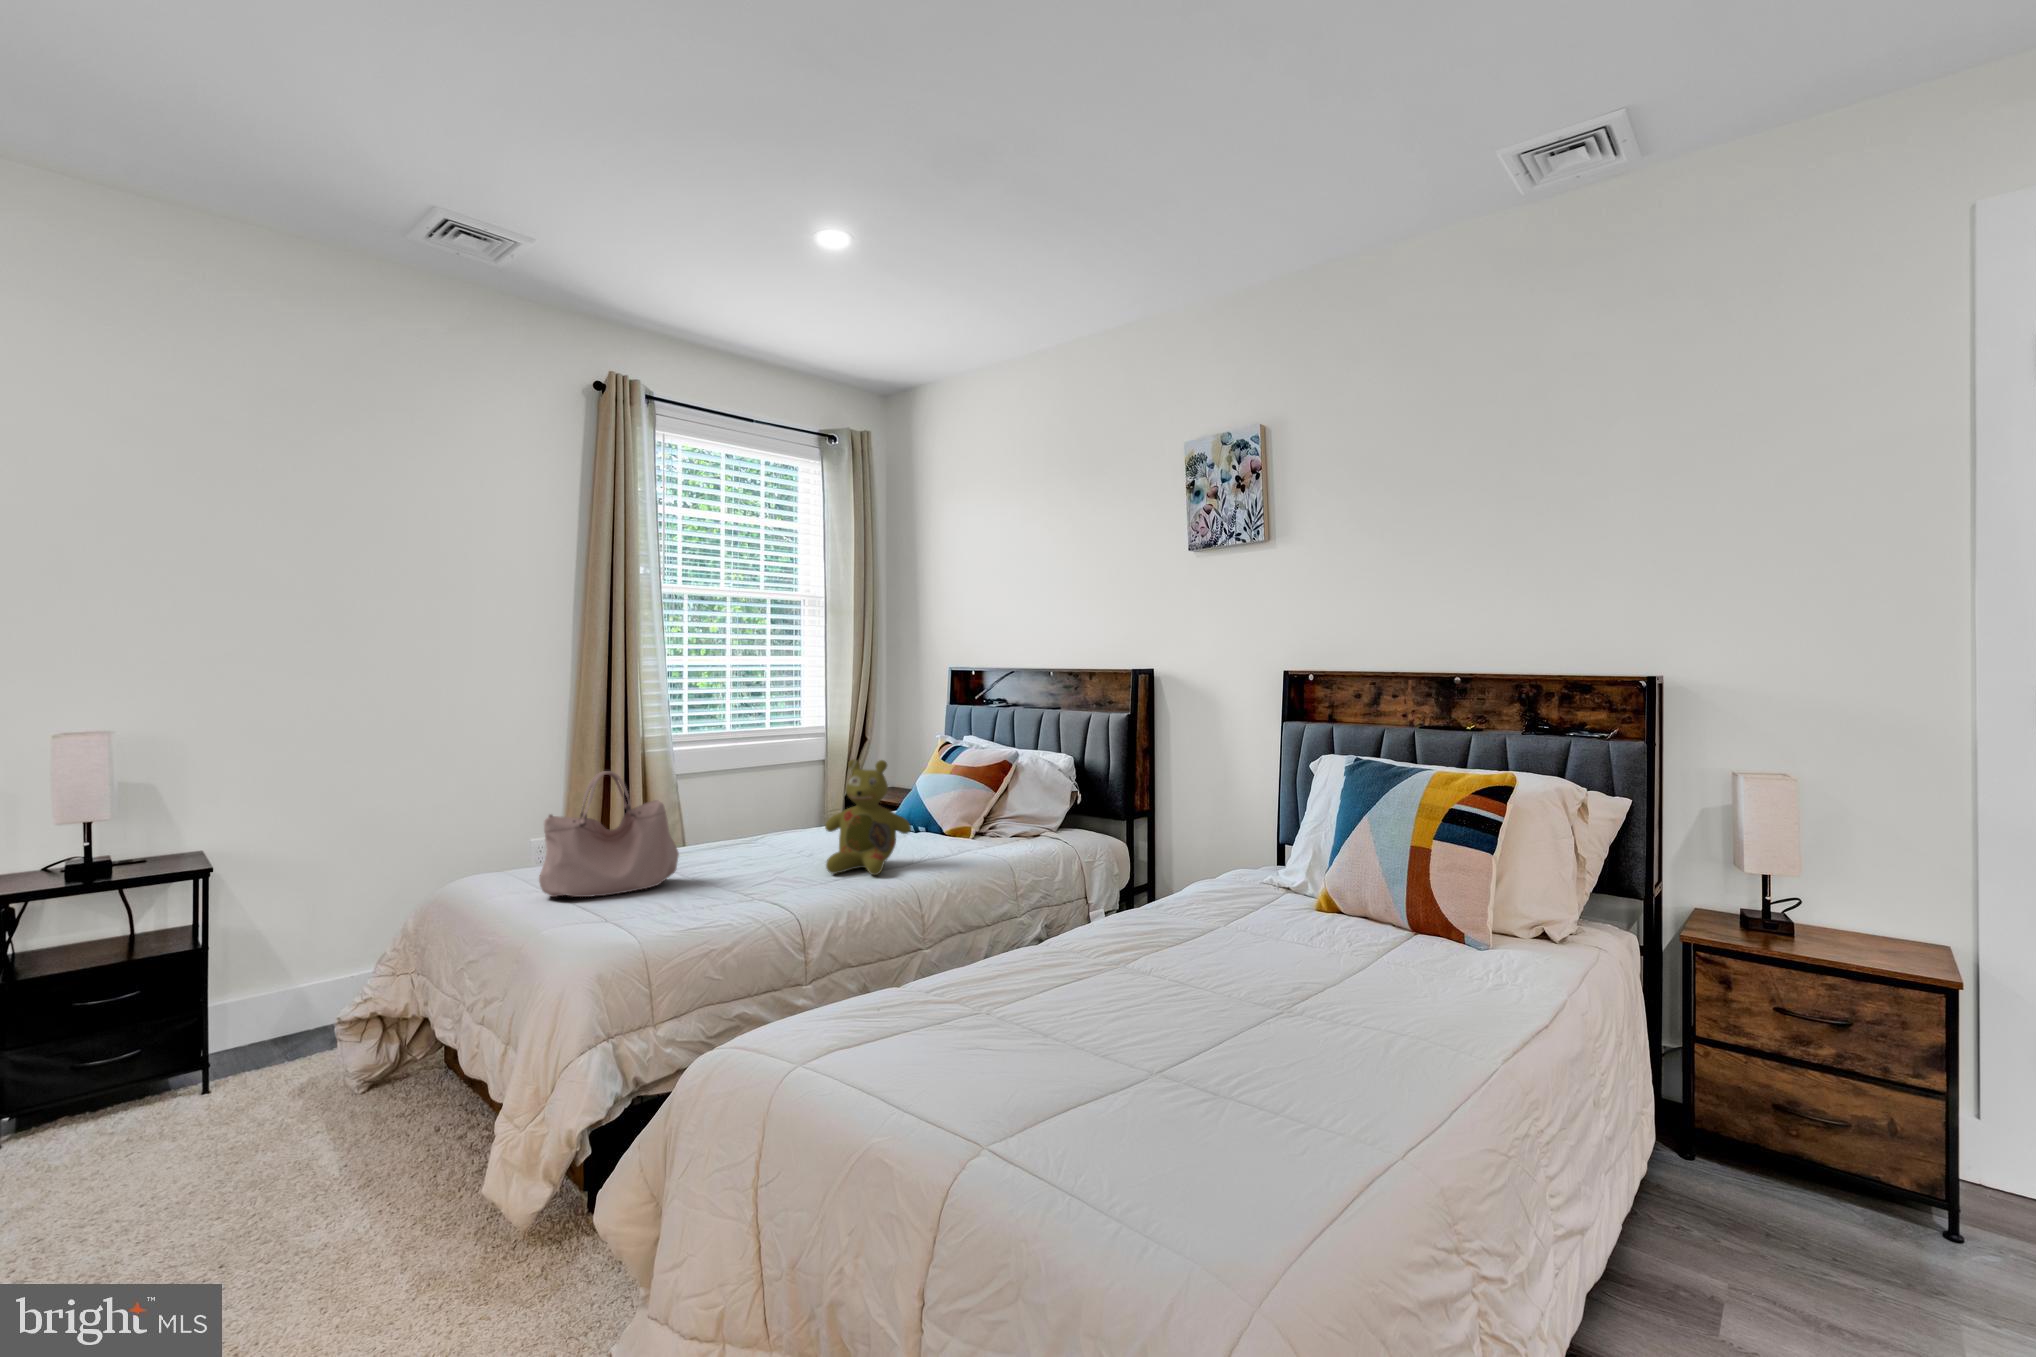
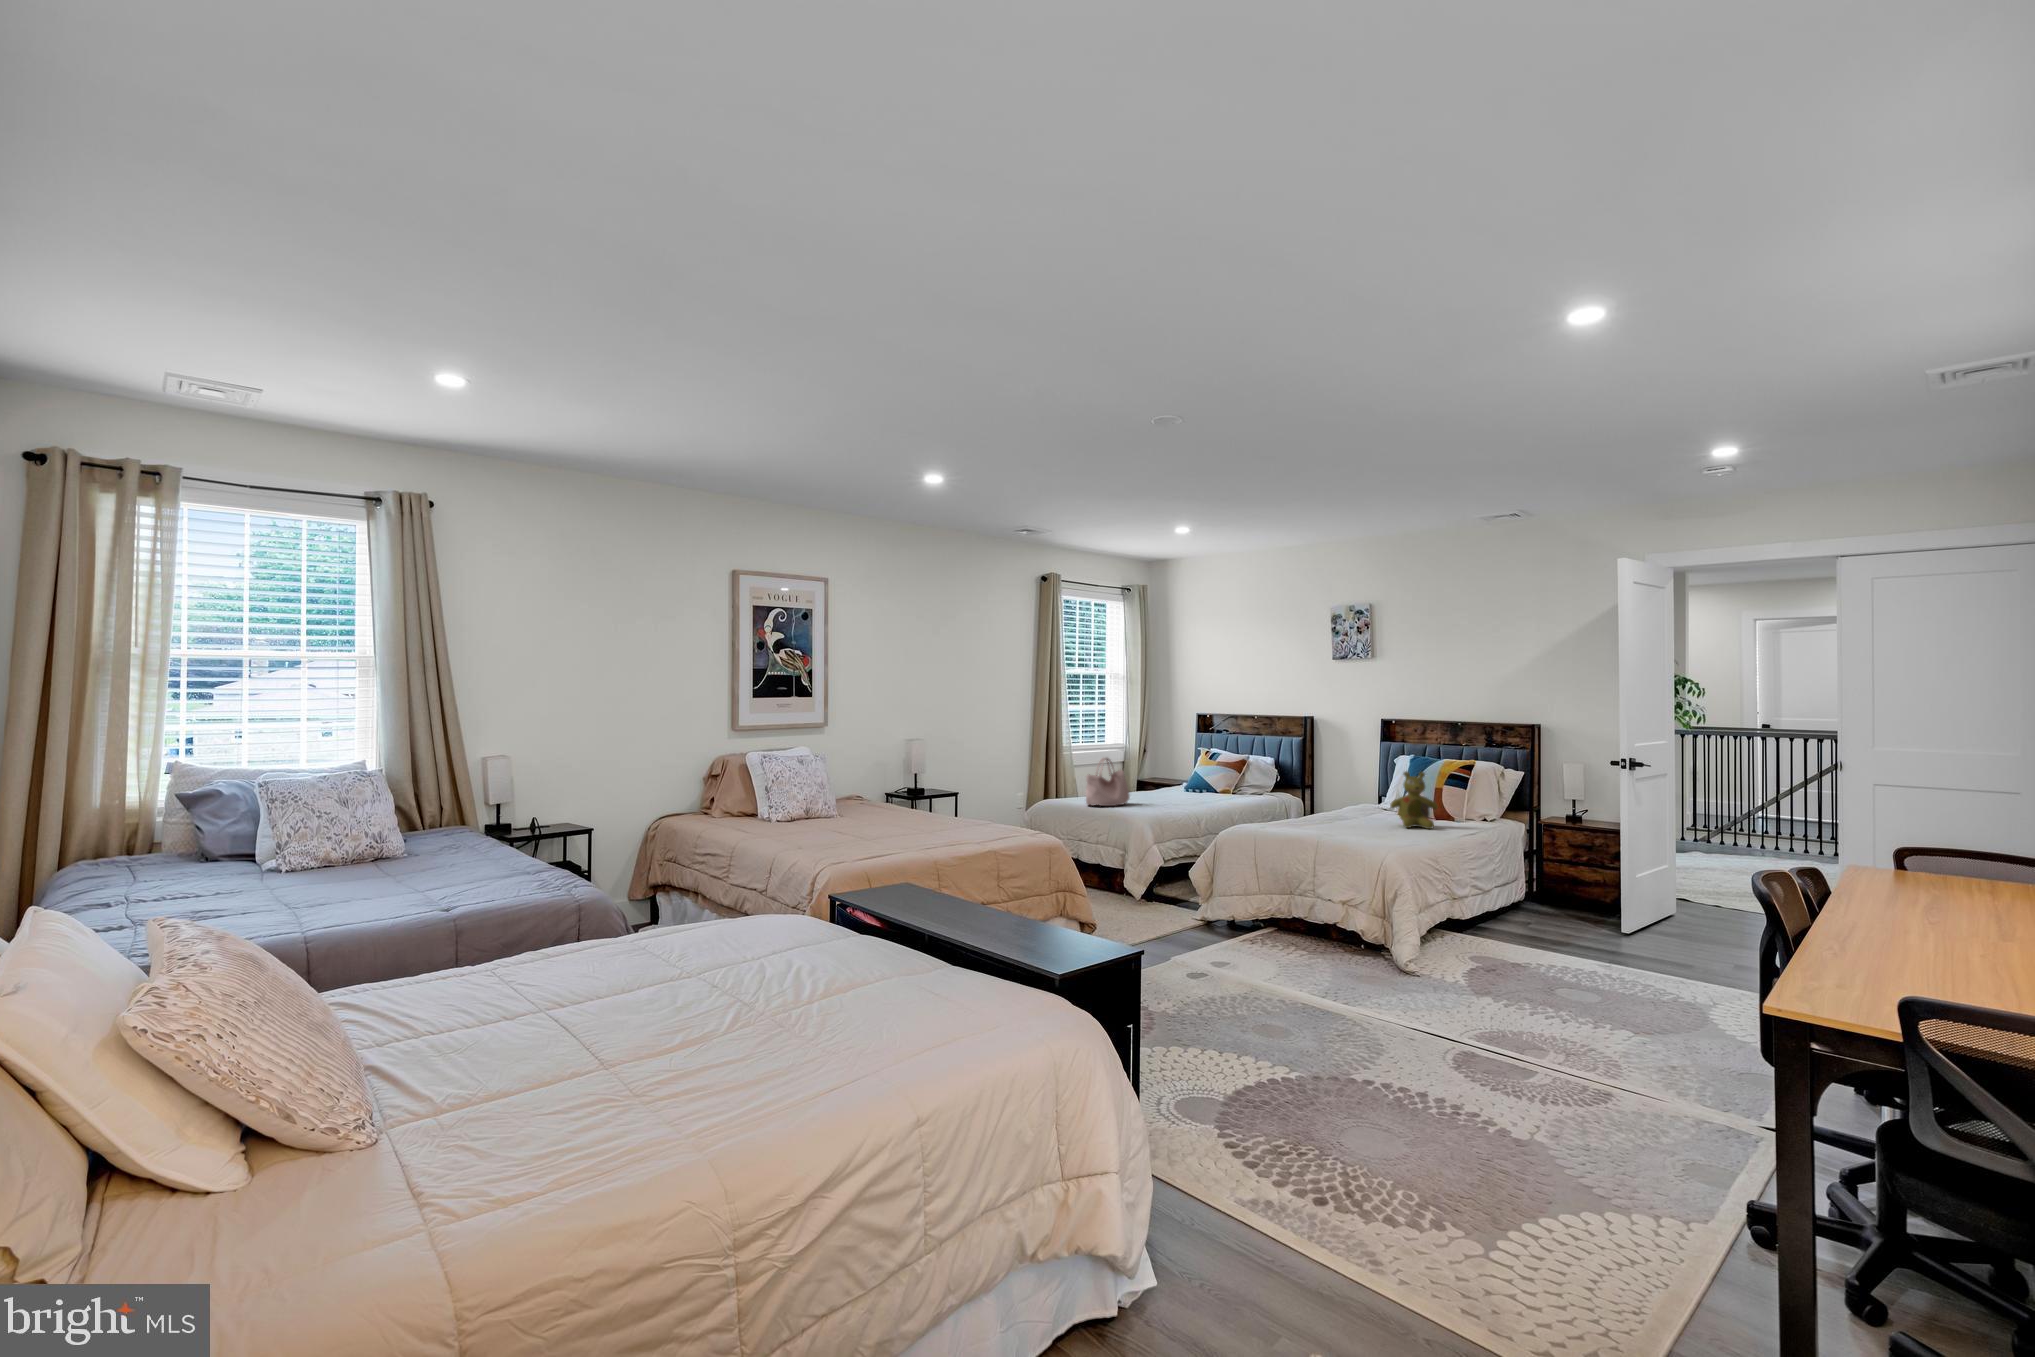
stuffed bear: present [825,759,911,875] -> present [1390,771,1438,829]

